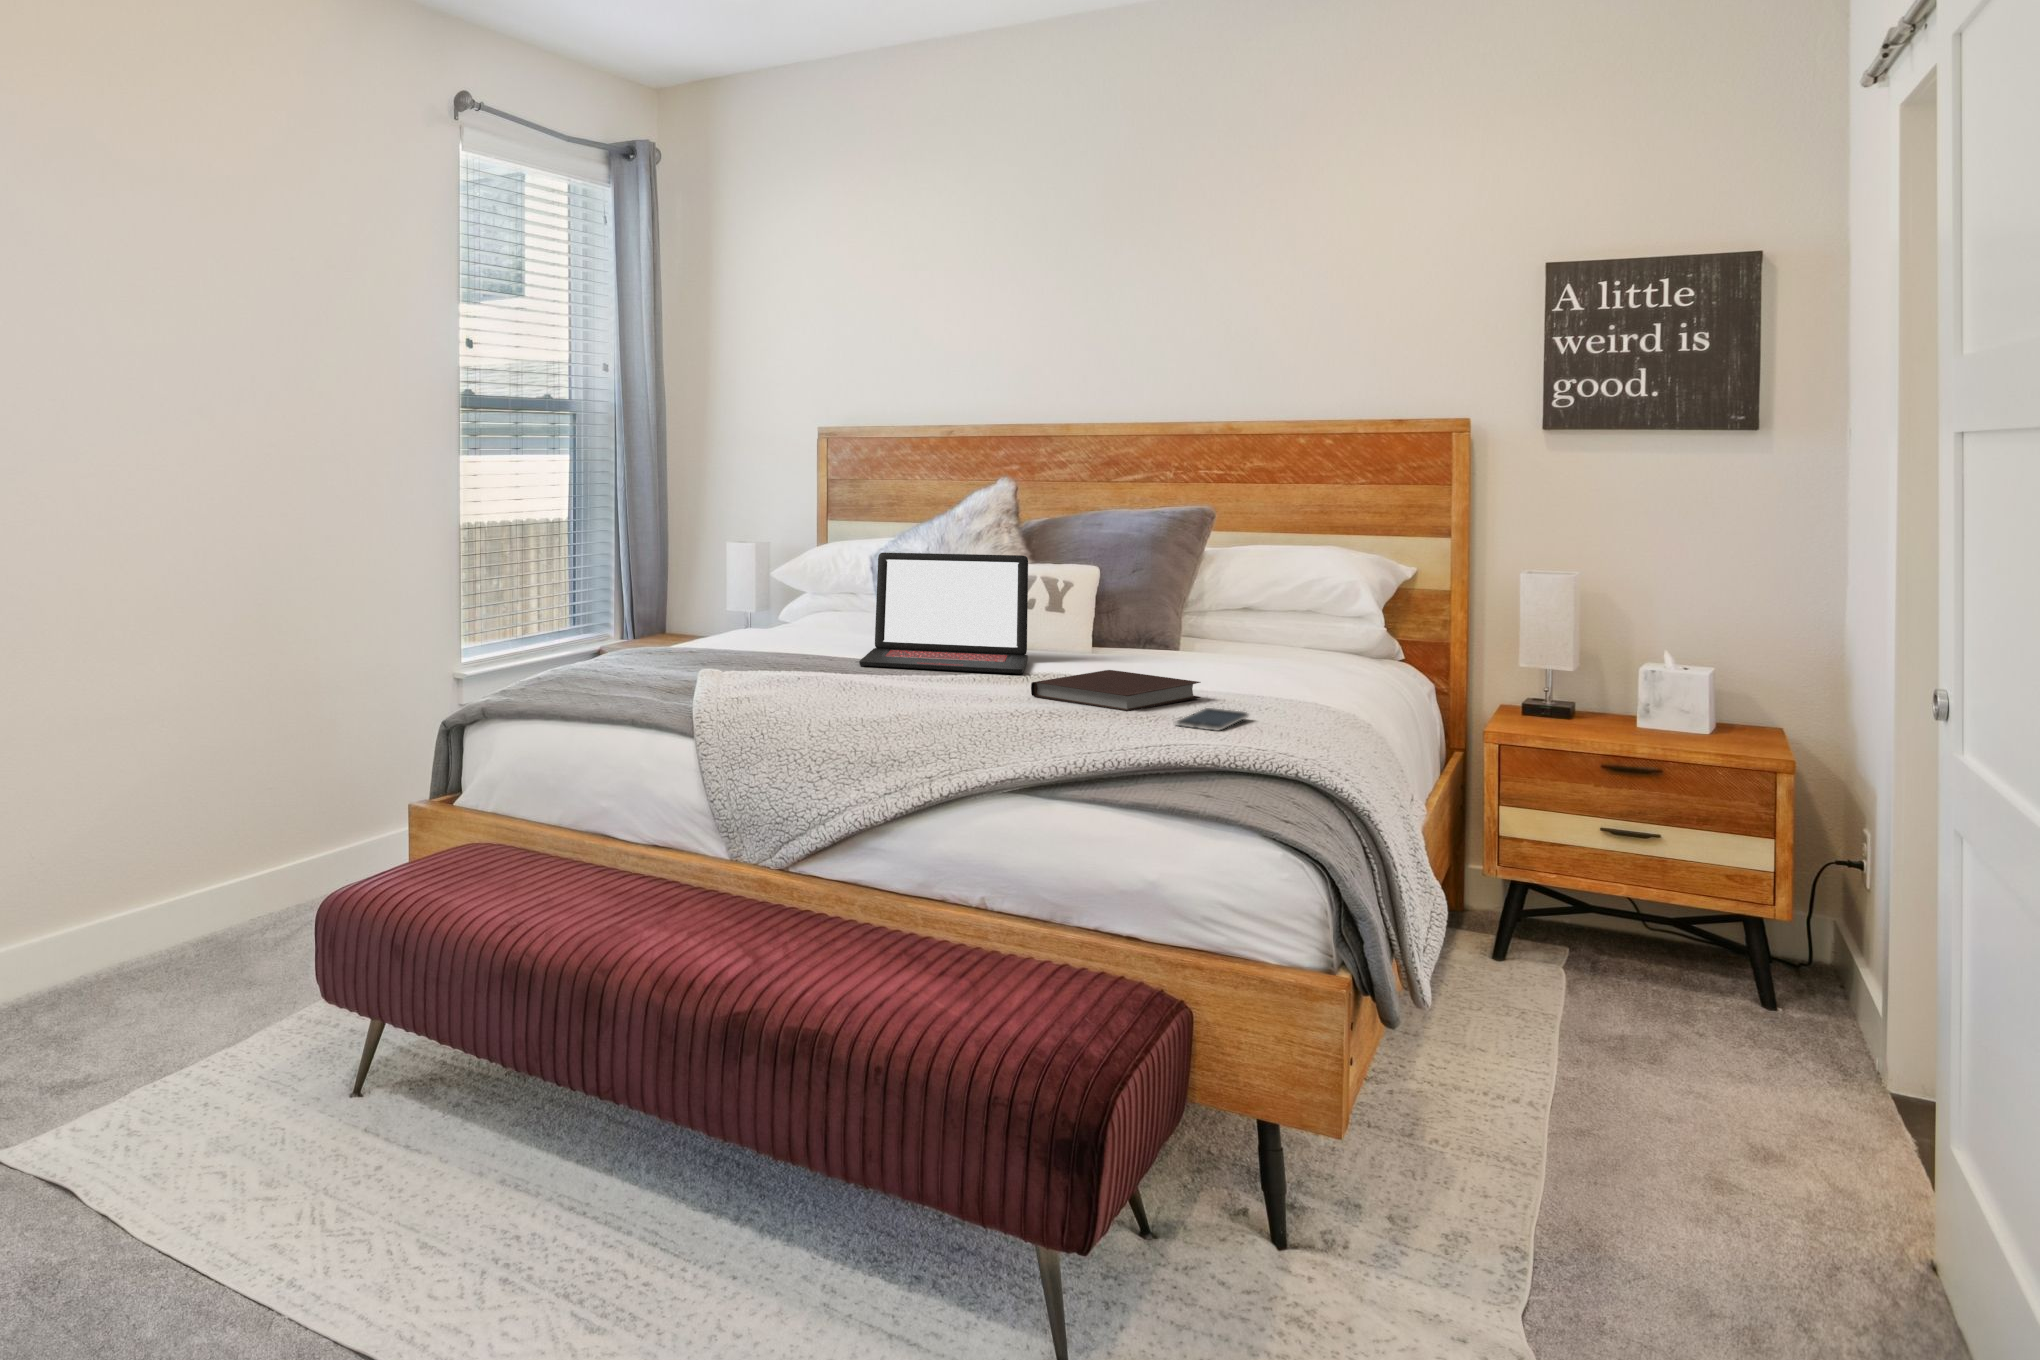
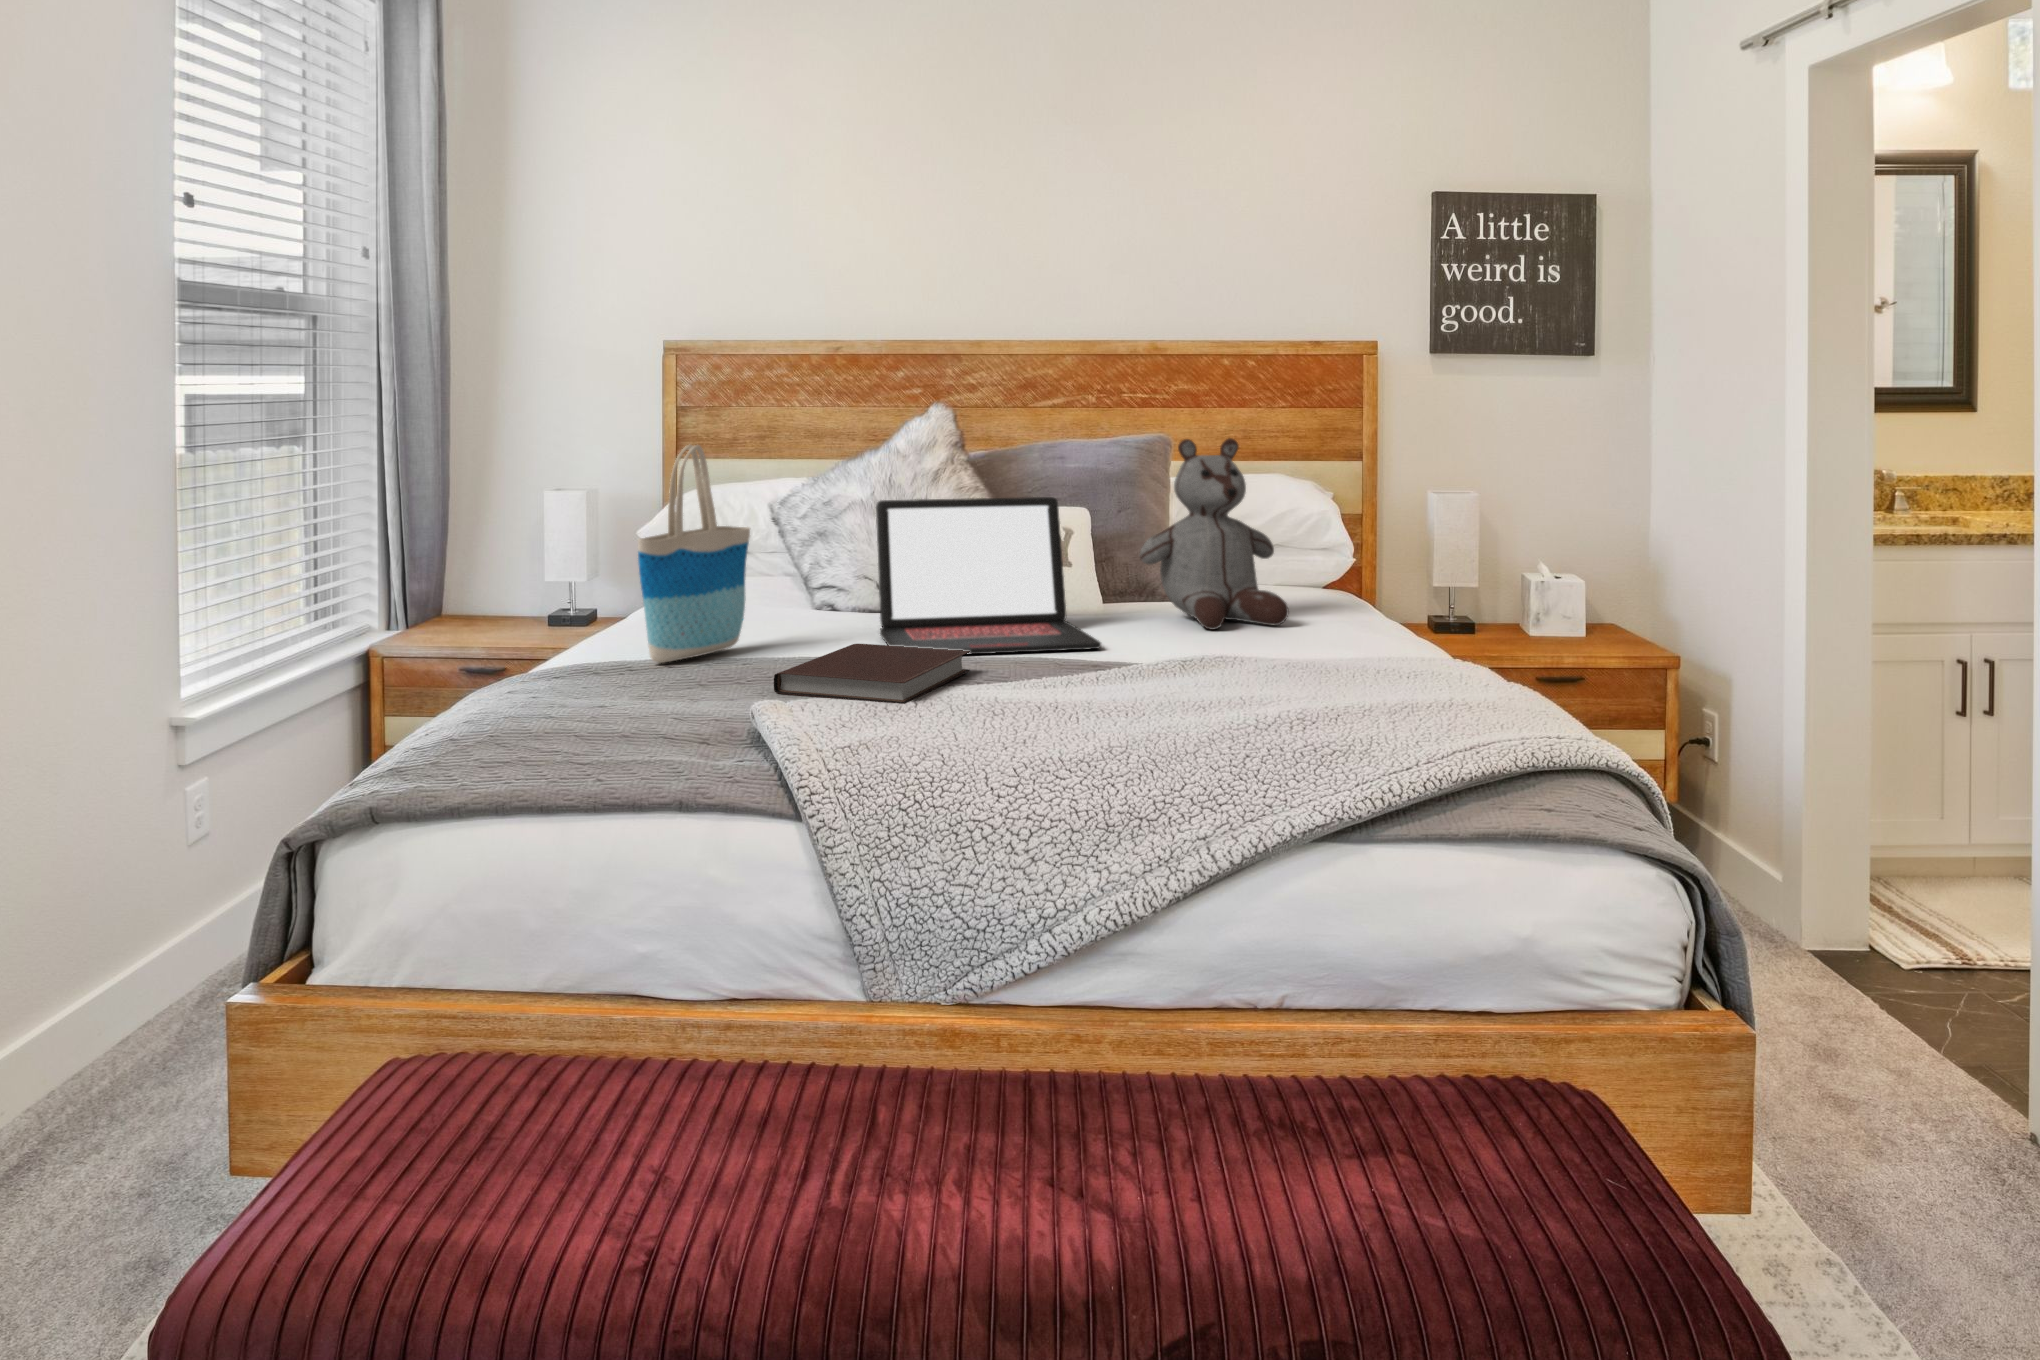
tote bag: none [681,507,774,655] -> present [638,445,750,663]
stuffed bear: none [1105,511,1243,674] -> present [1140,438,1289,630]
notebook: present [1031,670,1200,711] -> present [774,644,970,704]
smartphone: present [1176,708,1248,730] -> none [1401,678,1471,710]

